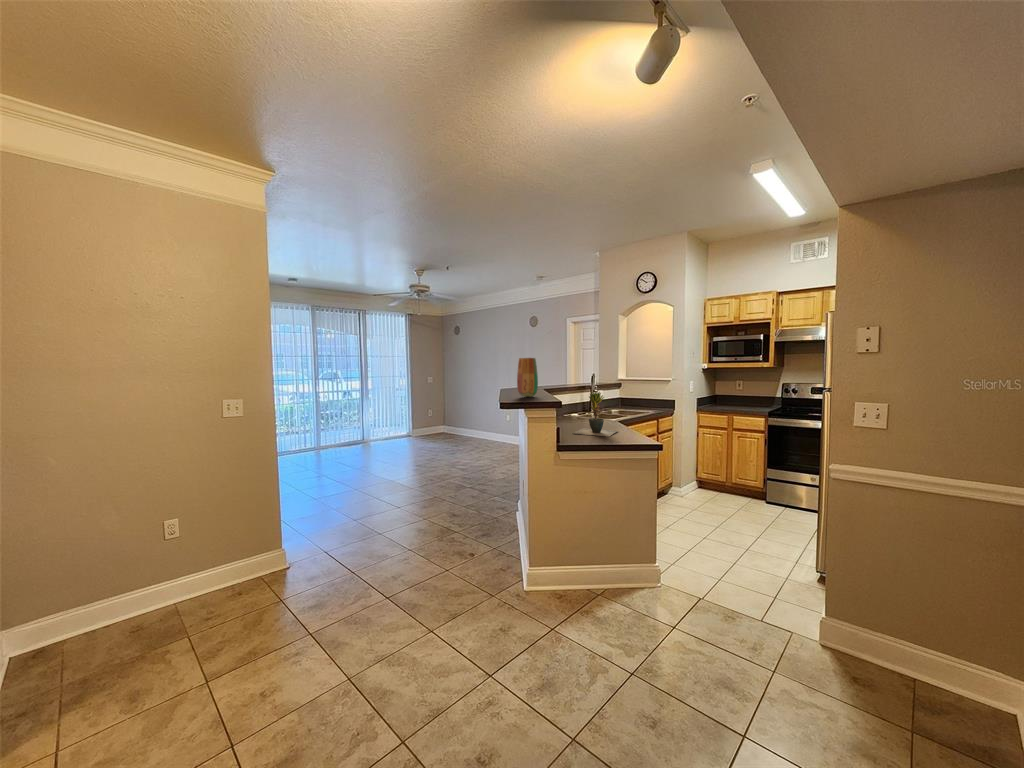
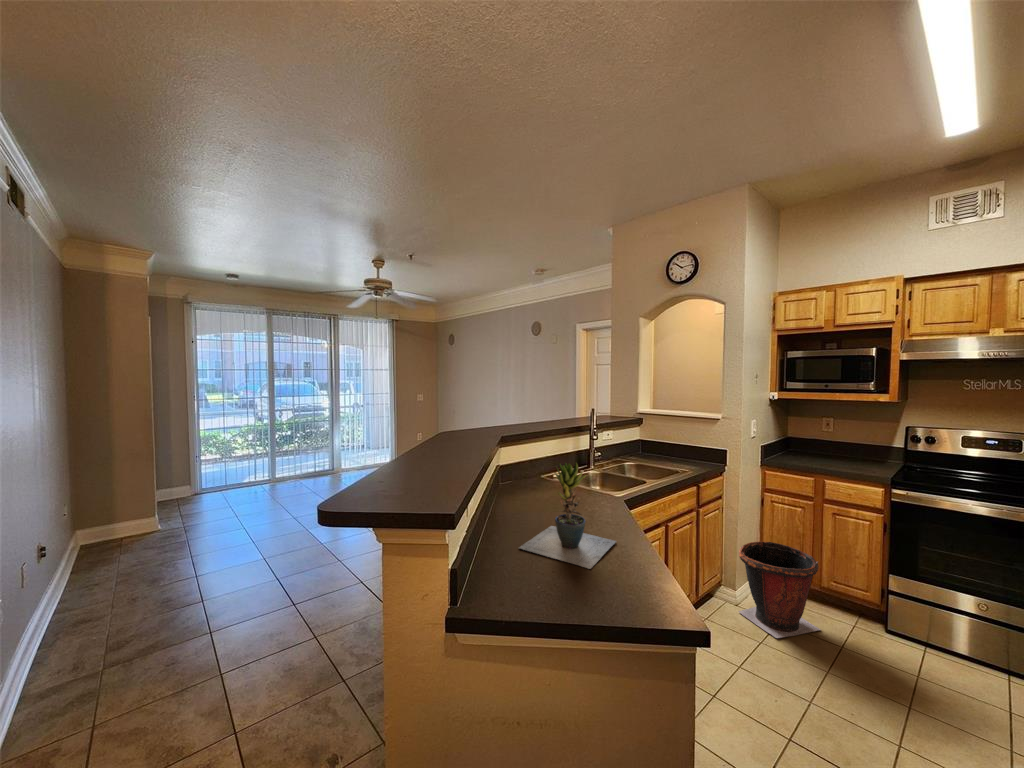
vase: present [517,358,538,397] -> none [422,390,463,466]
waste bin: none [682,456,729,508] -> present [739,542,820,638]

